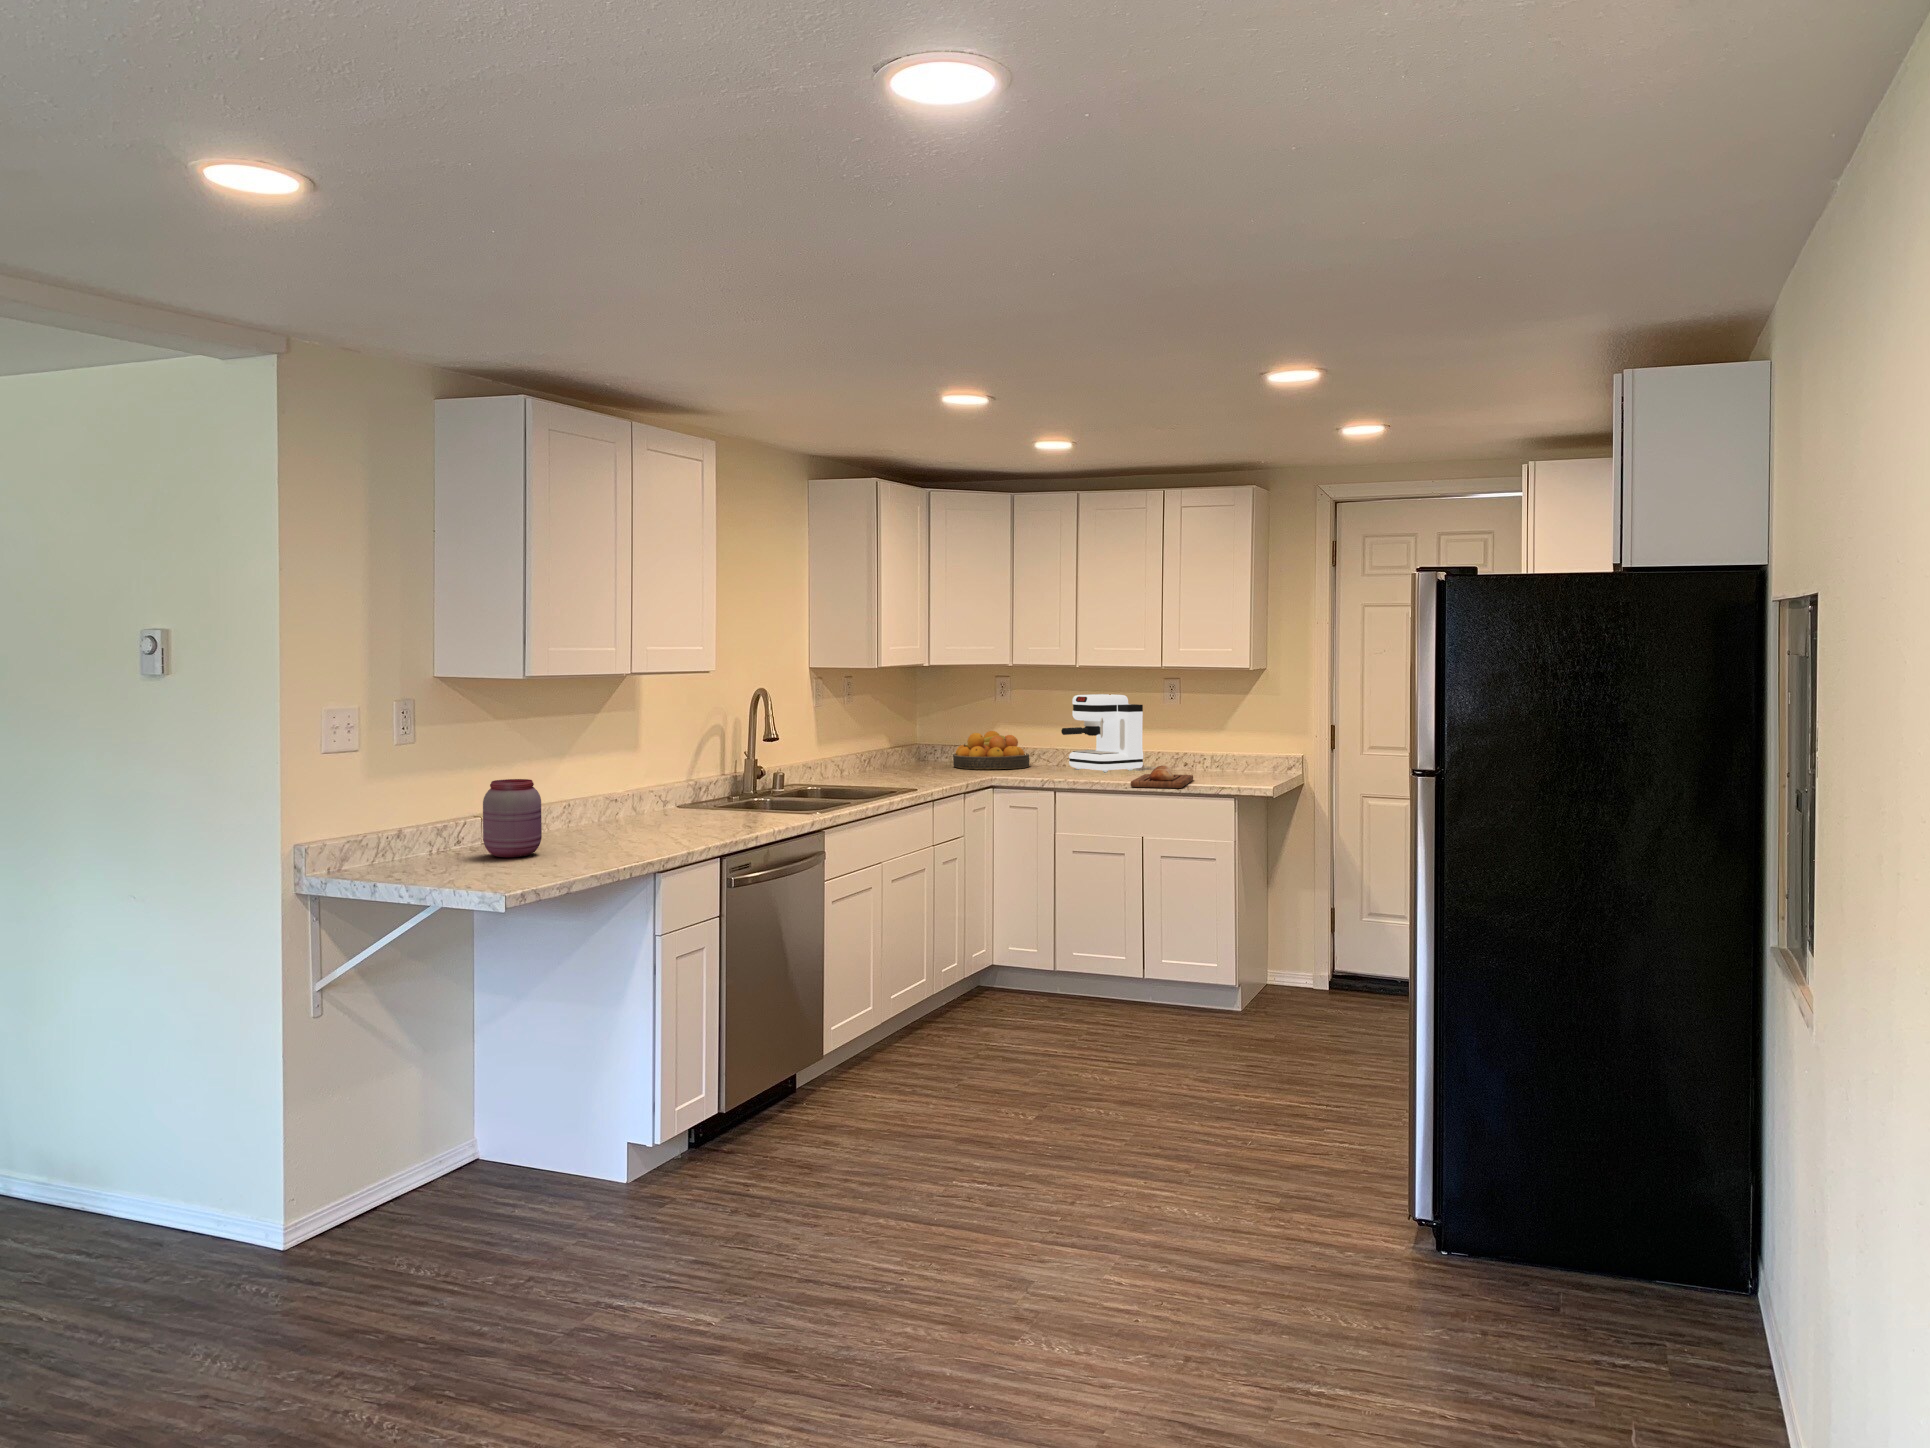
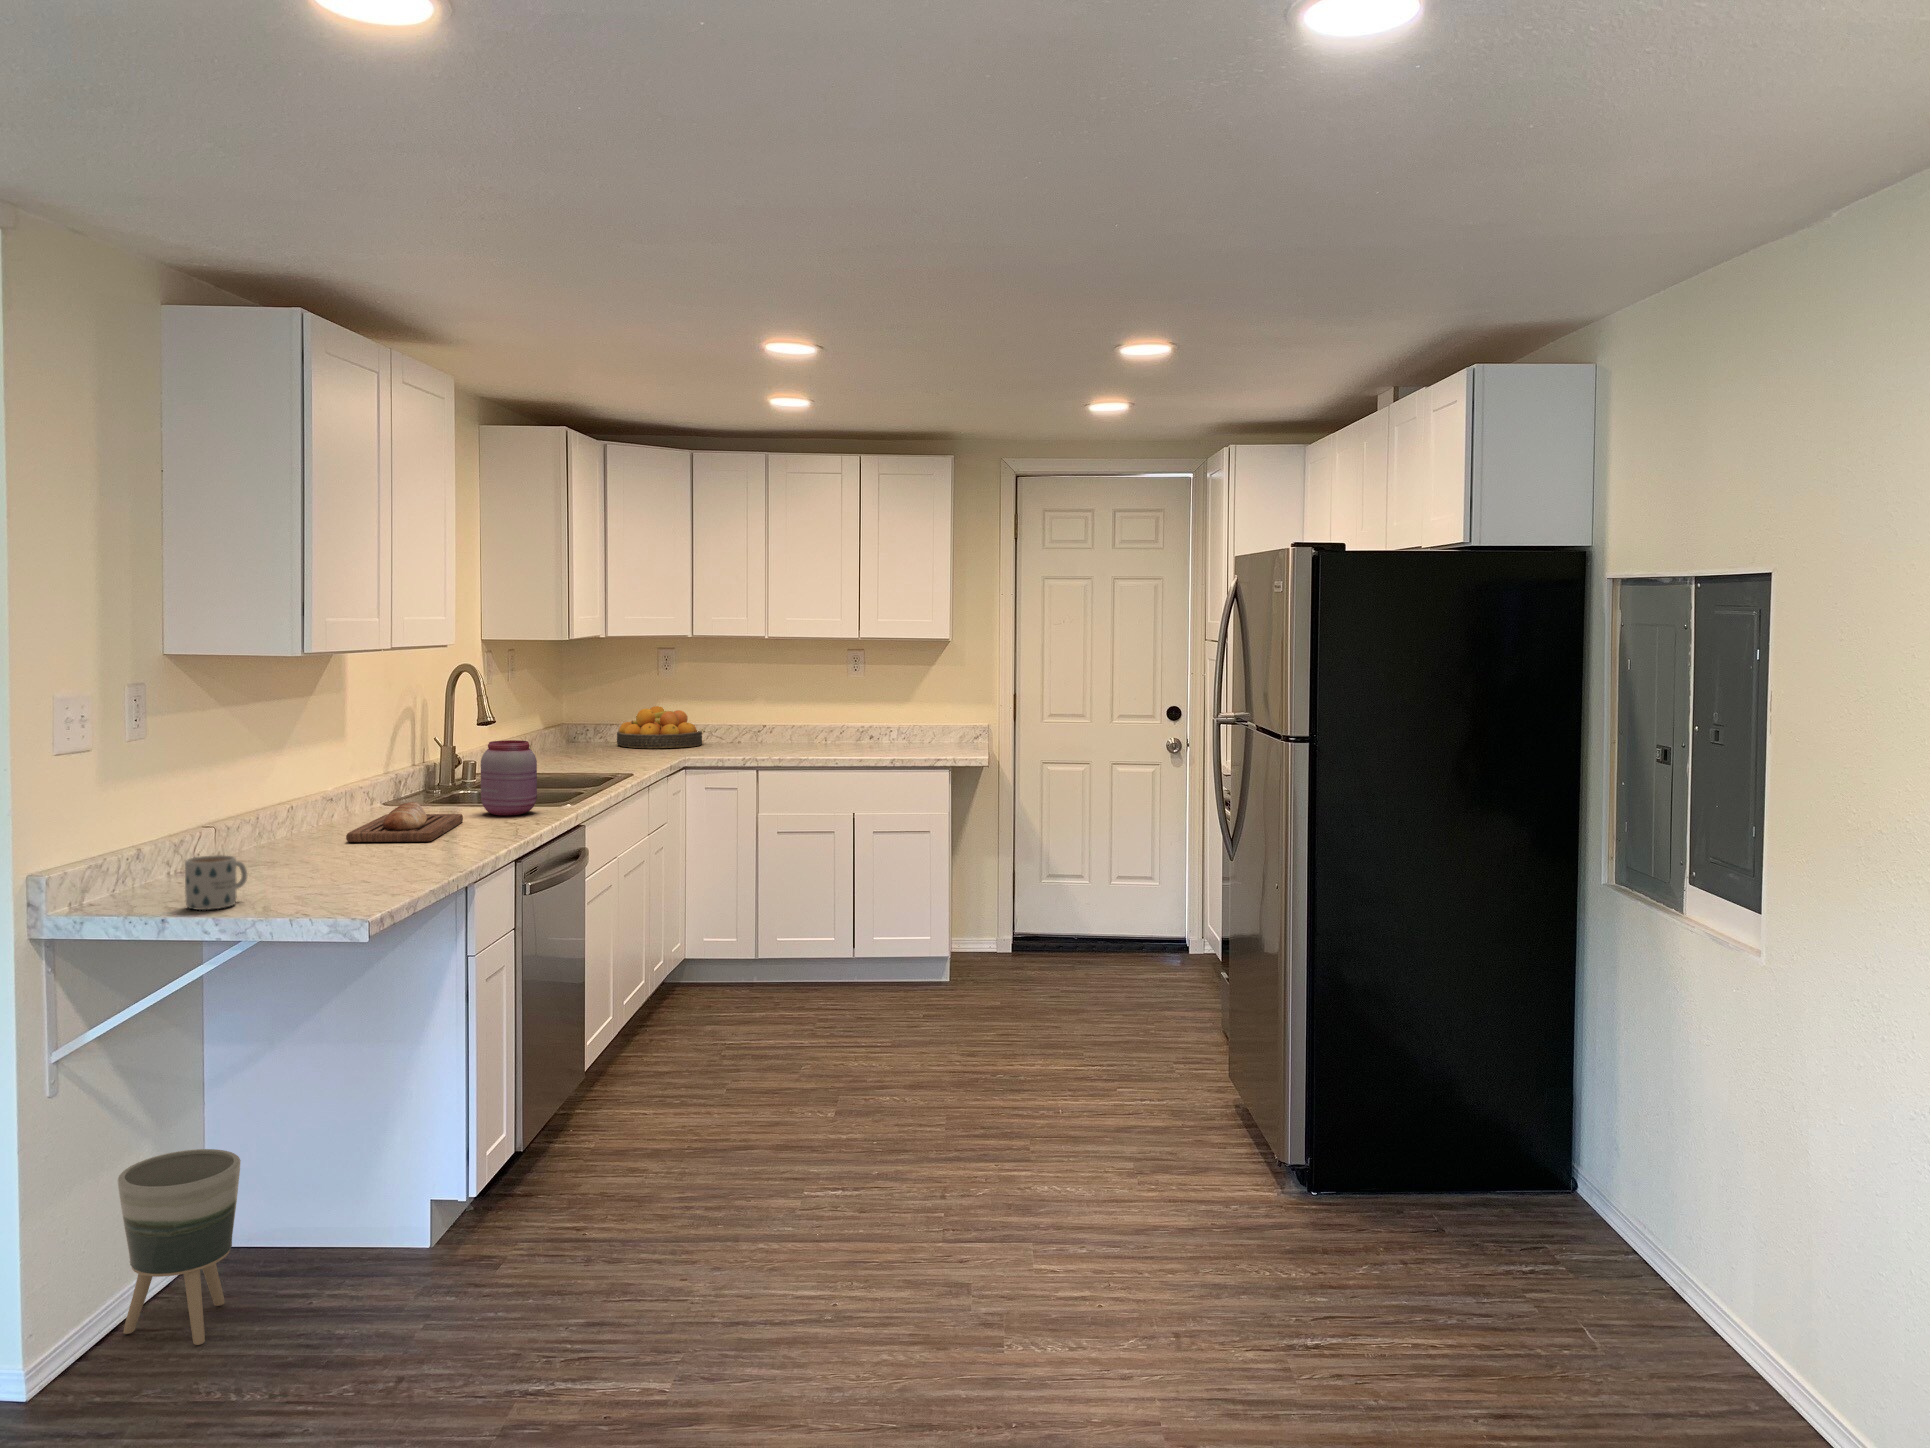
coffee maker: present [1061,694,1143,772] -> none [747,667,829,748]
bread loaf: present [1131,766,1193,788] -> present [346,802,463,842]
jar: present [483,779,542,857] -> present [481,740,537,815]
mug: none [402,838,453,879] -> present [185,855,247,910]
planter: none [373,1073,464,1227] -> present [118,1149,241,1345]

